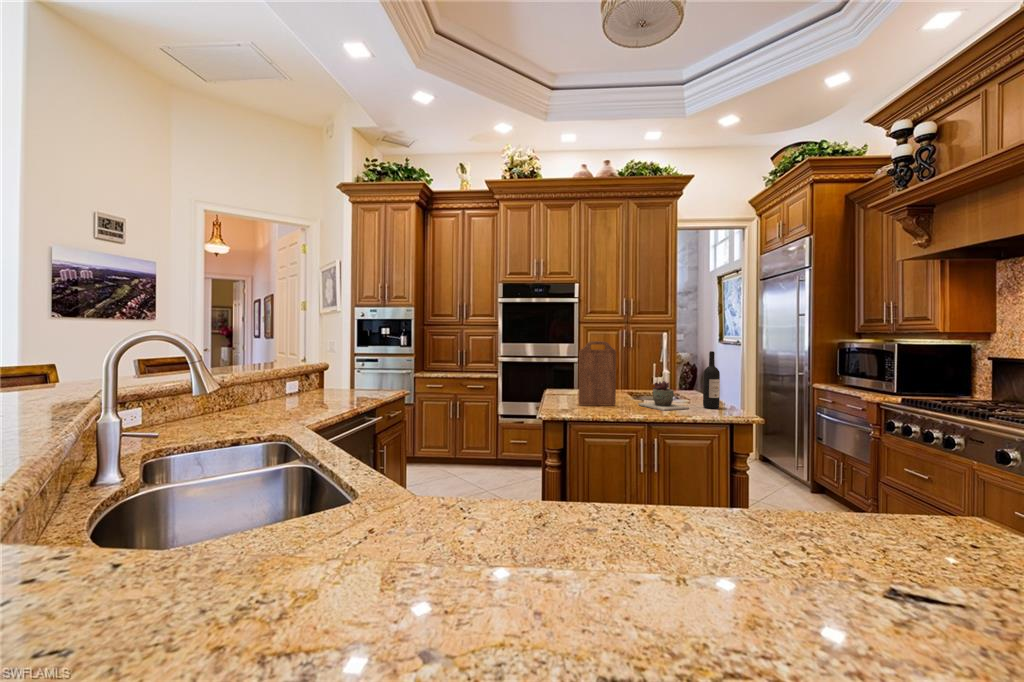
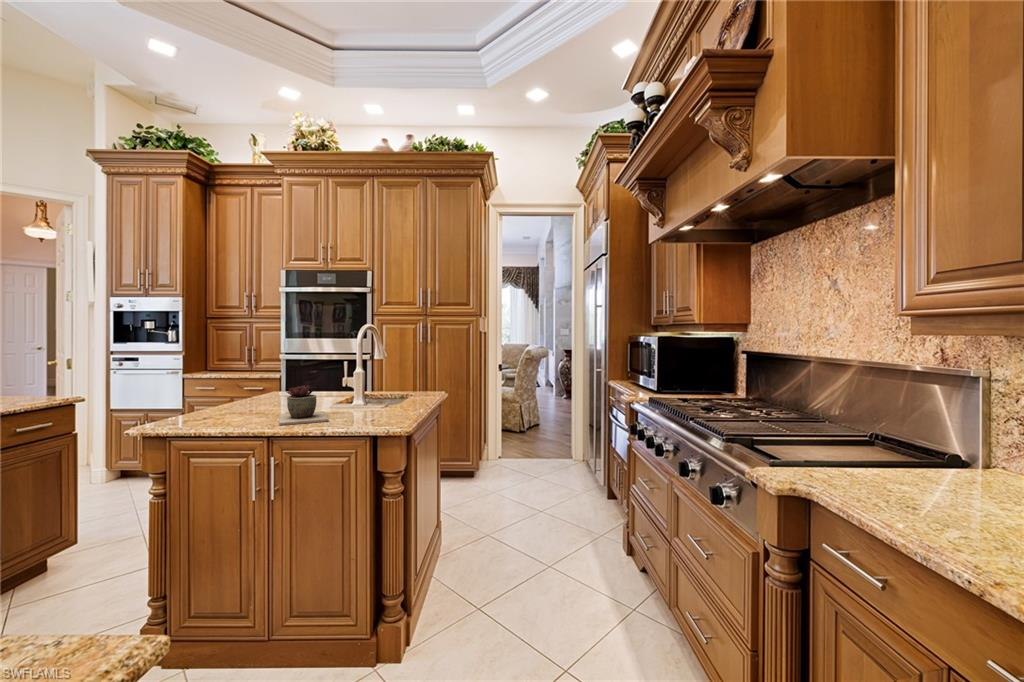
cutting board: present [579,341,616,405] -> none [193,333,249,419]
wine bottle: present [703,351,720,409] -> none [354,346,375,420]

